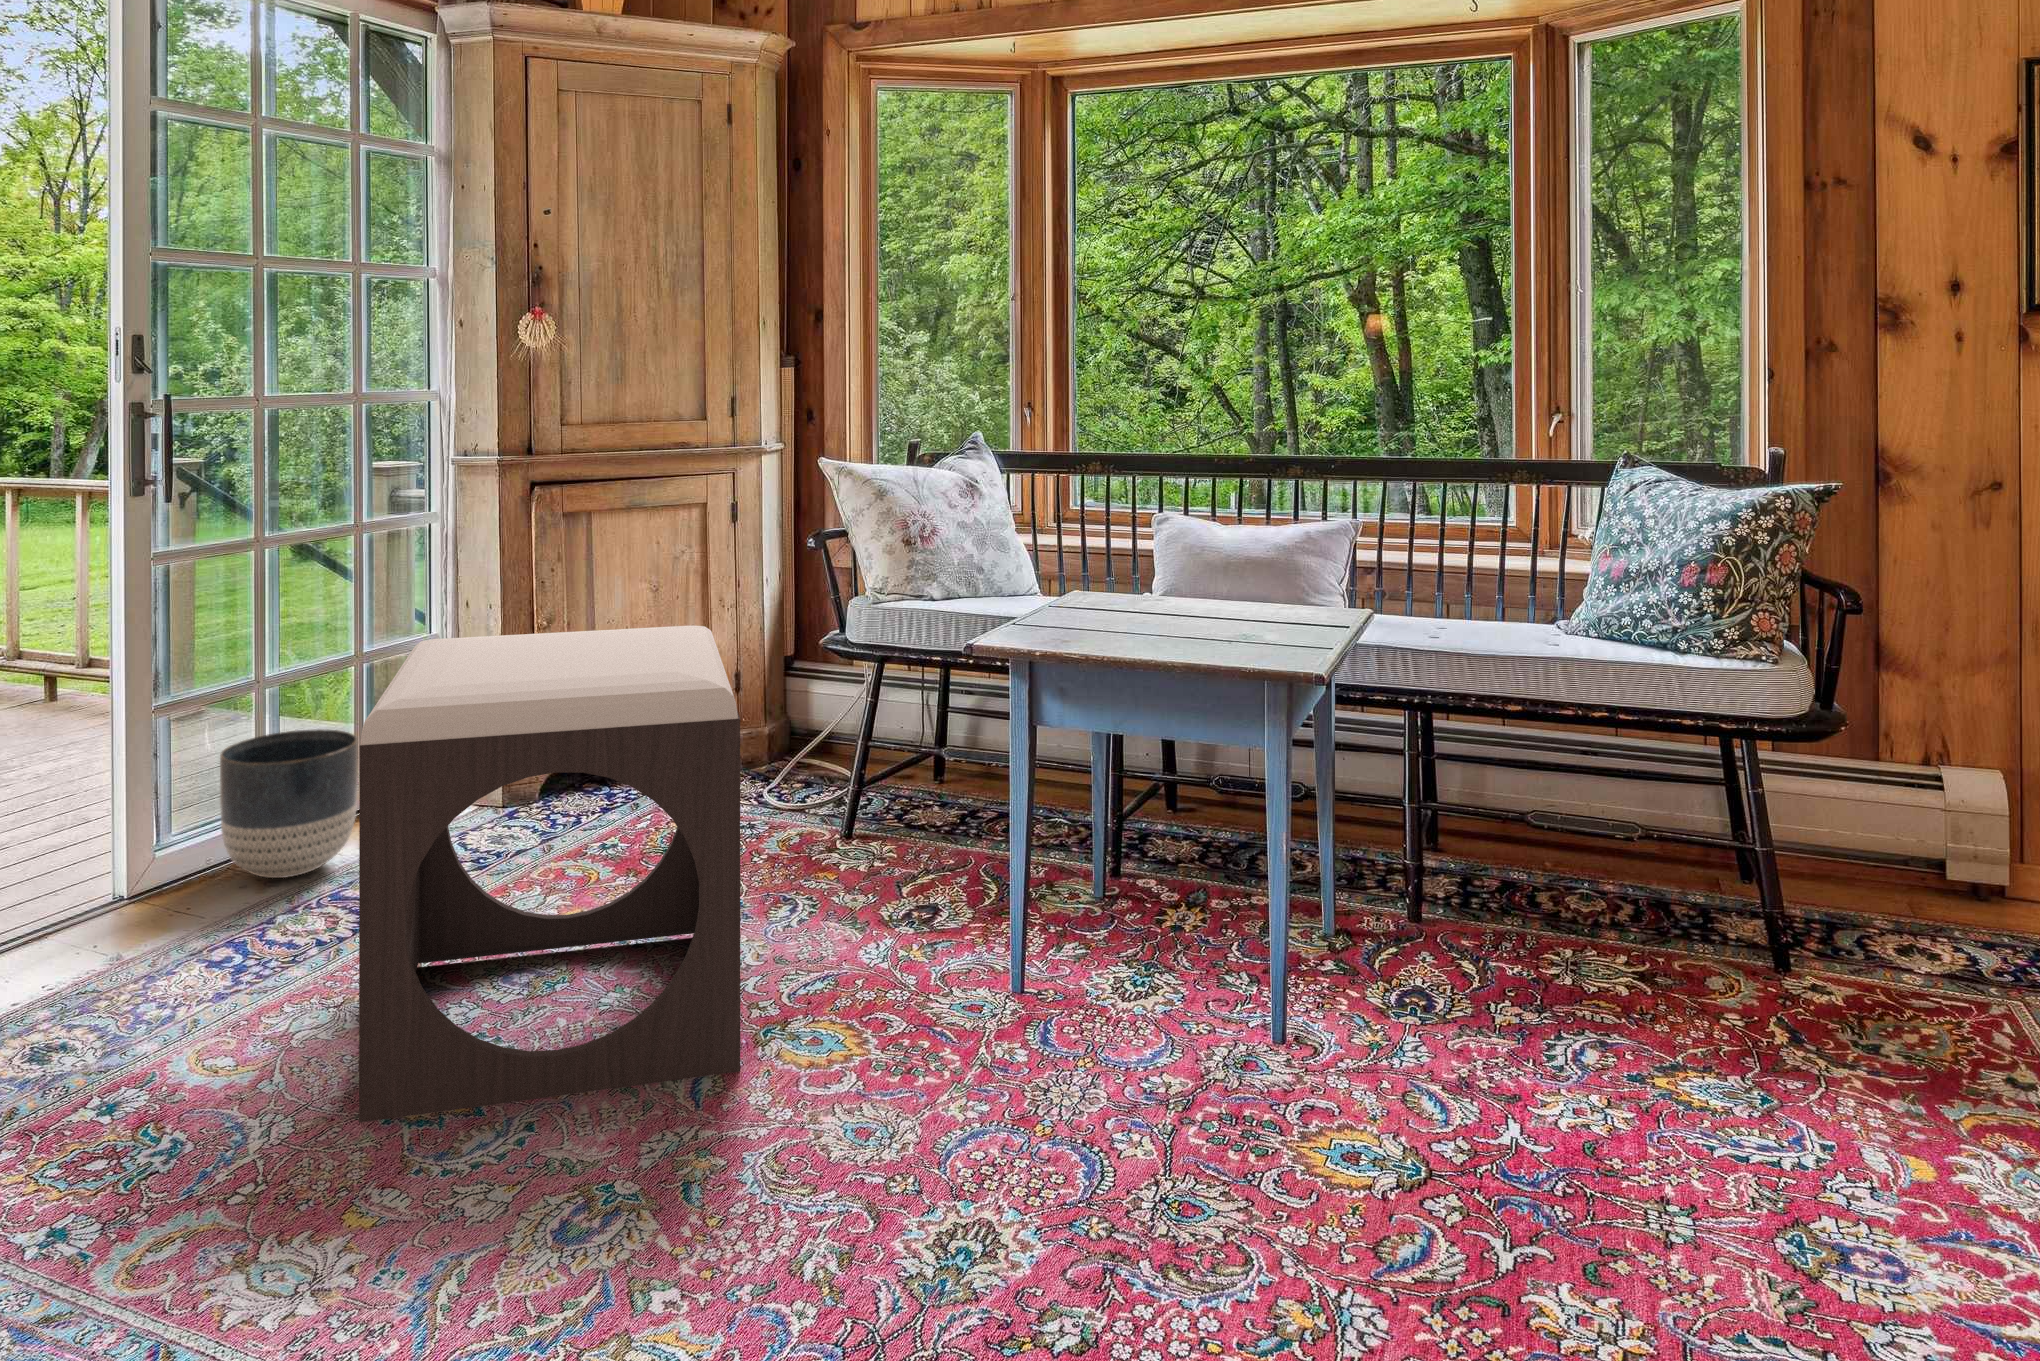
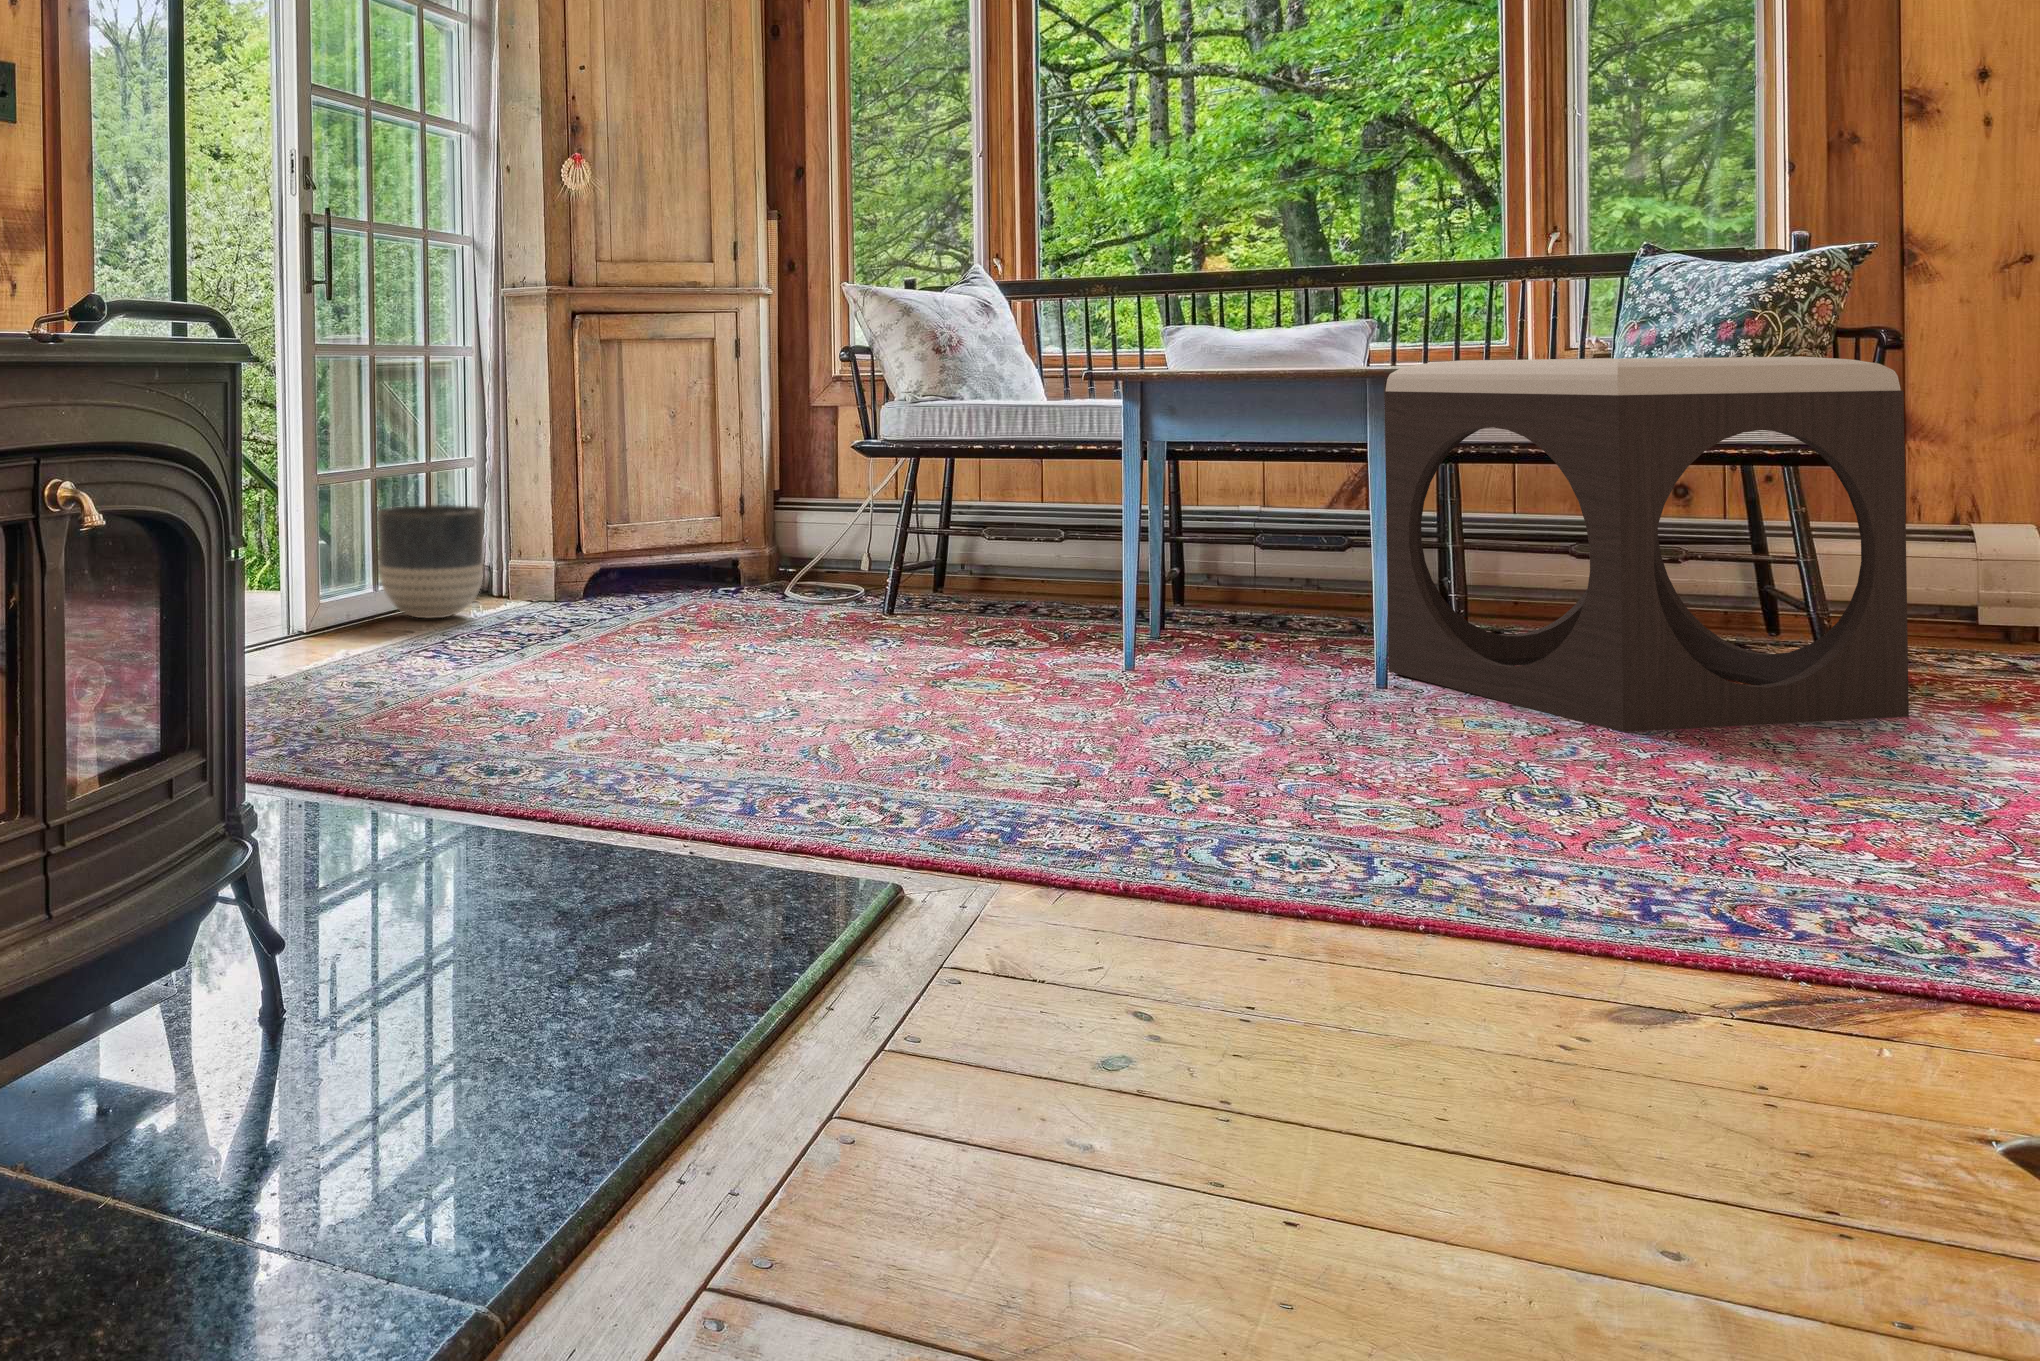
footstool: present [359,625,740,1123] -> present [1385,357,1909,732]

